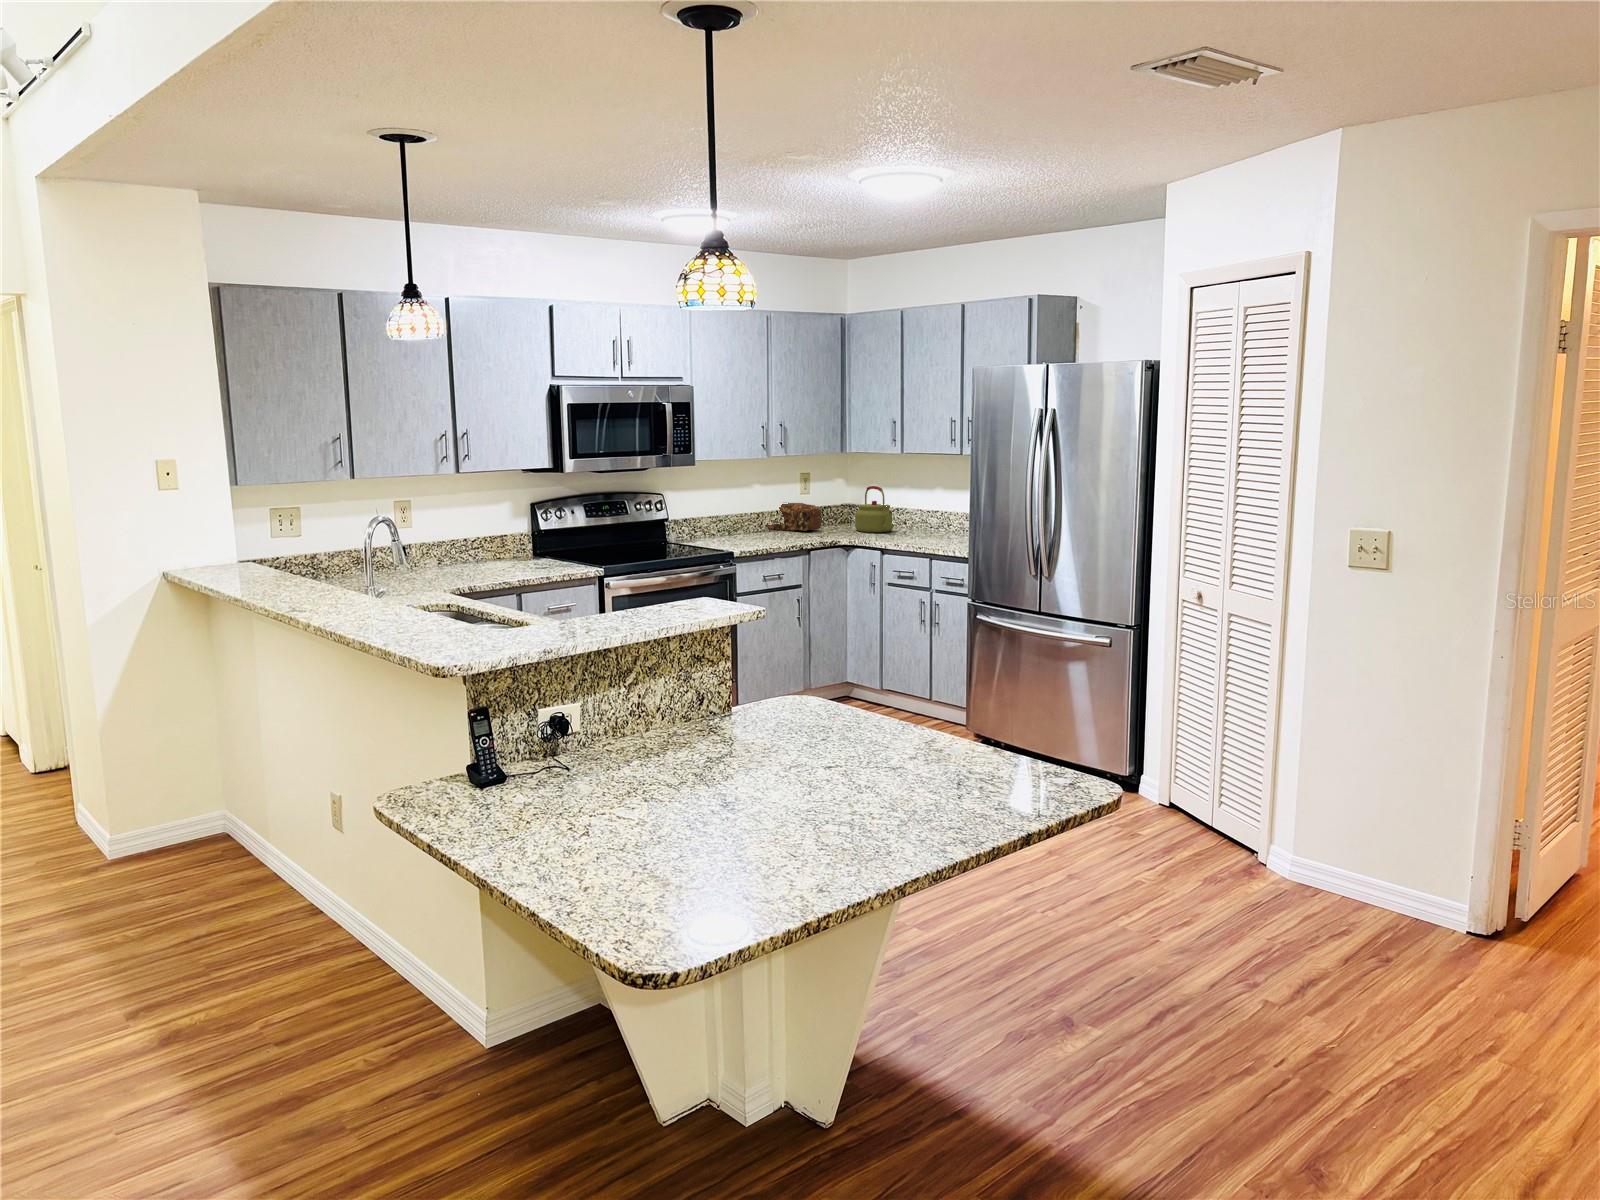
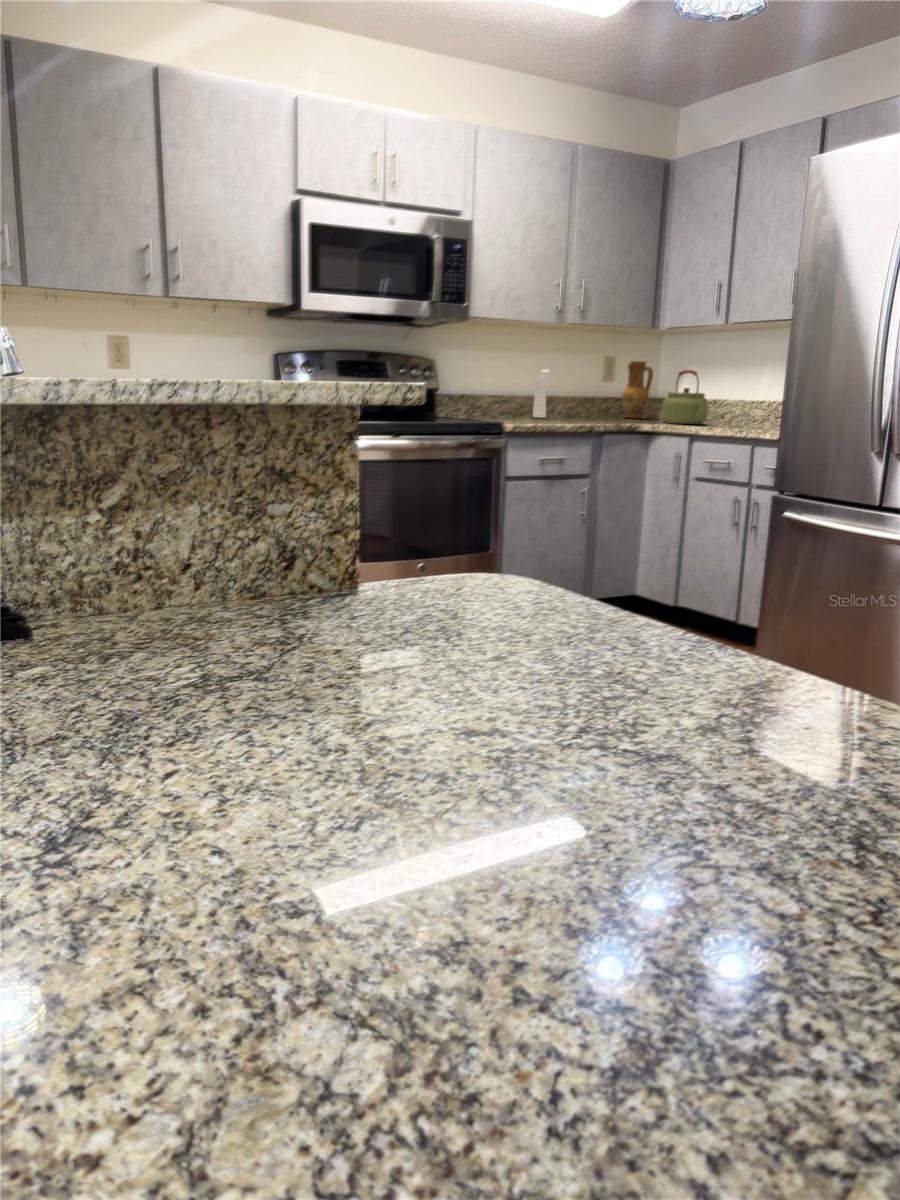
ceramic jug: none [819,476,845,527] -> present [622,361,653,418]
pepper mill: none [745,491,758,534] -> present [533,369,550,418]
bread loaf: present [767,503,822,531] -> none [559,387,623,418]

